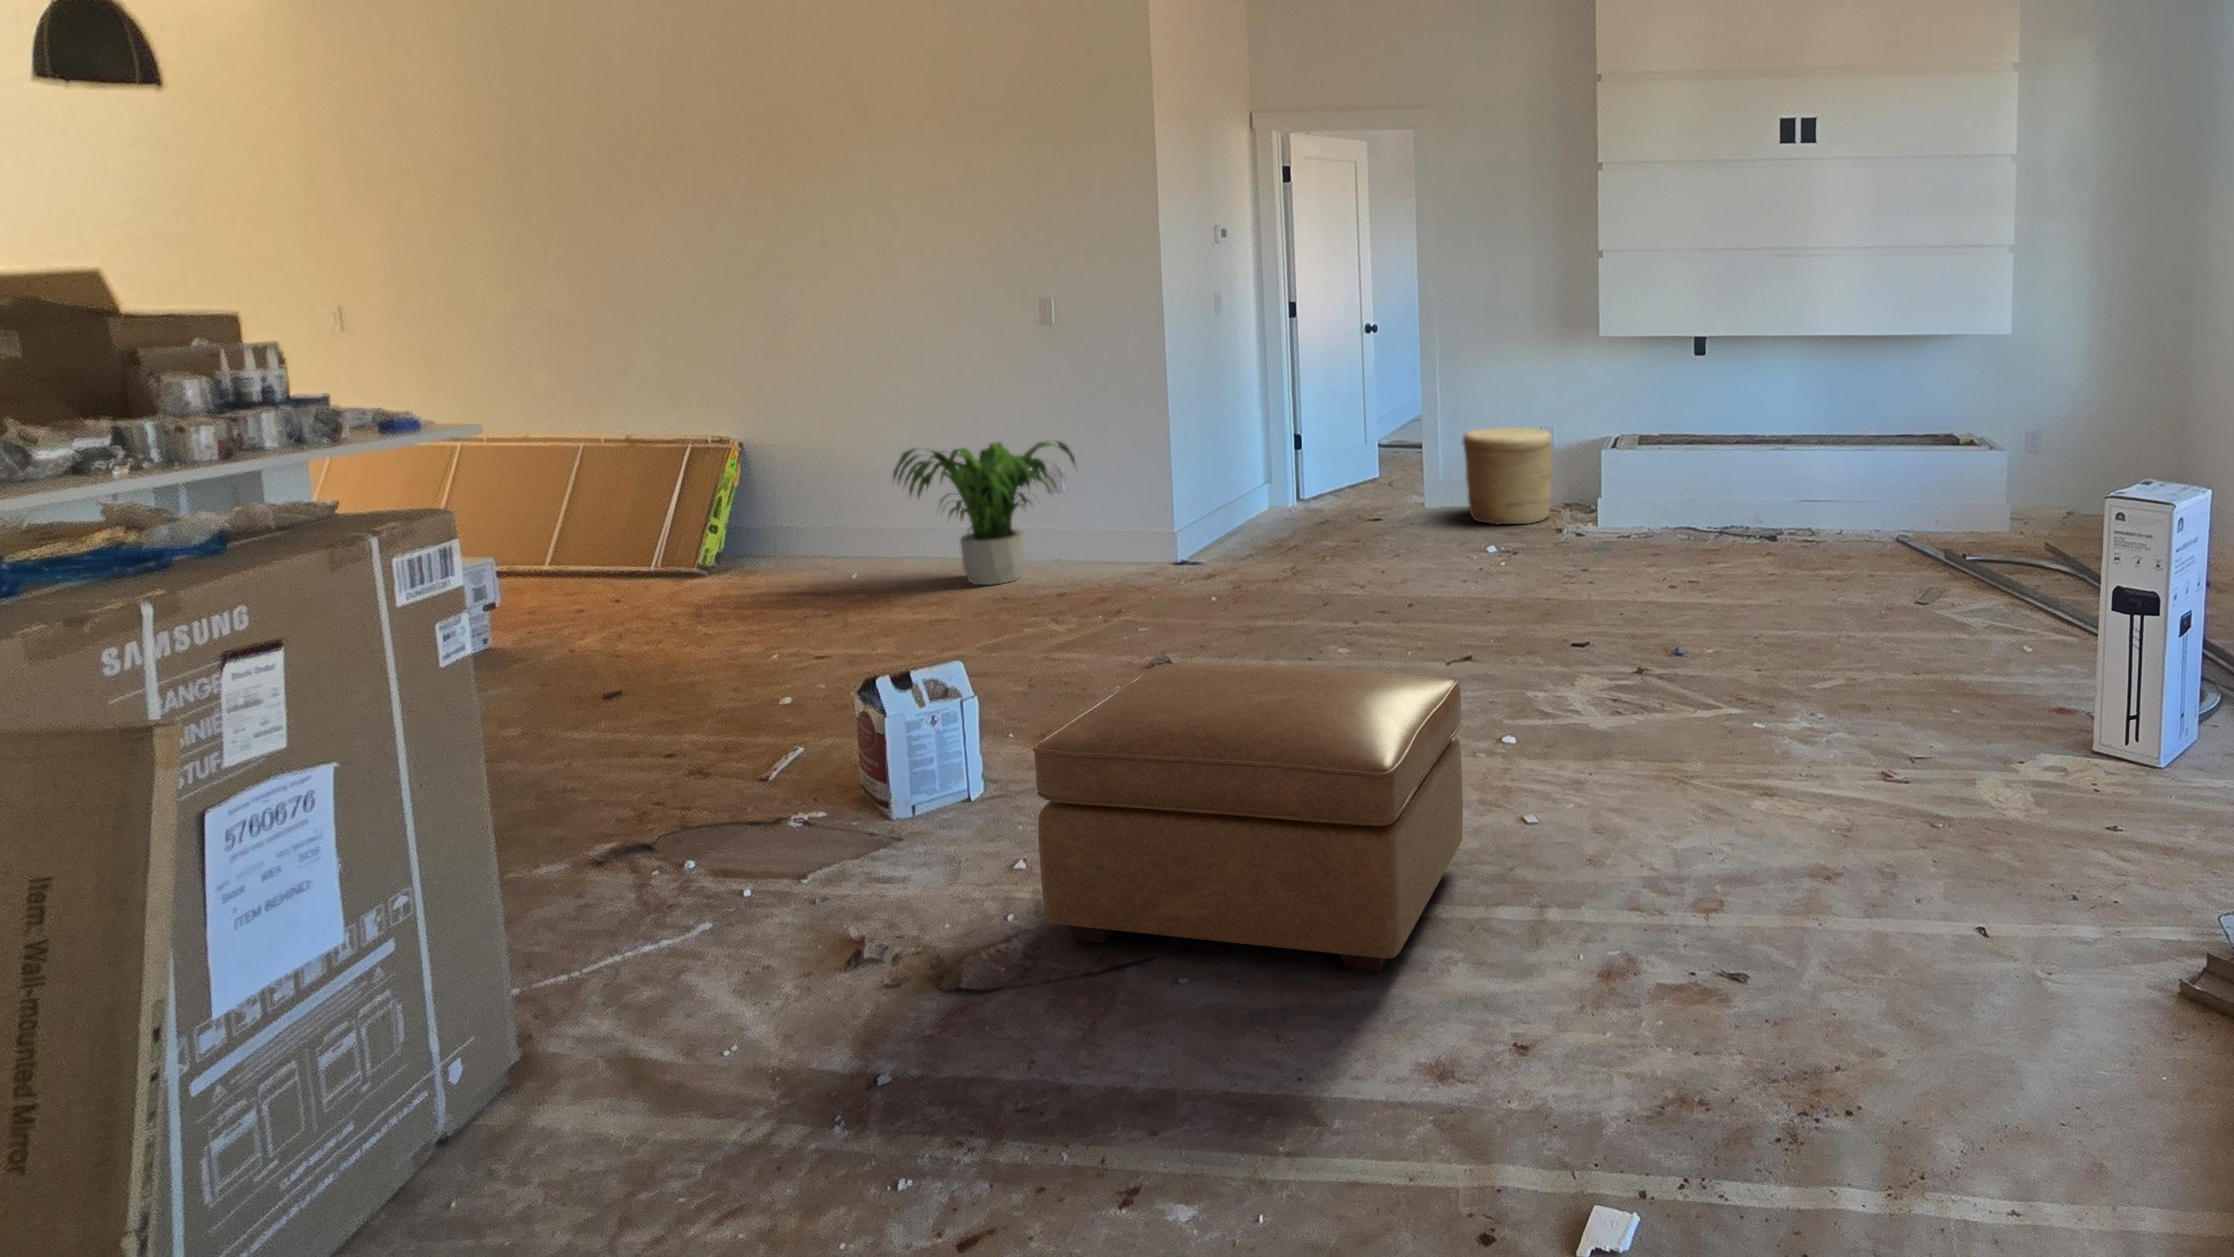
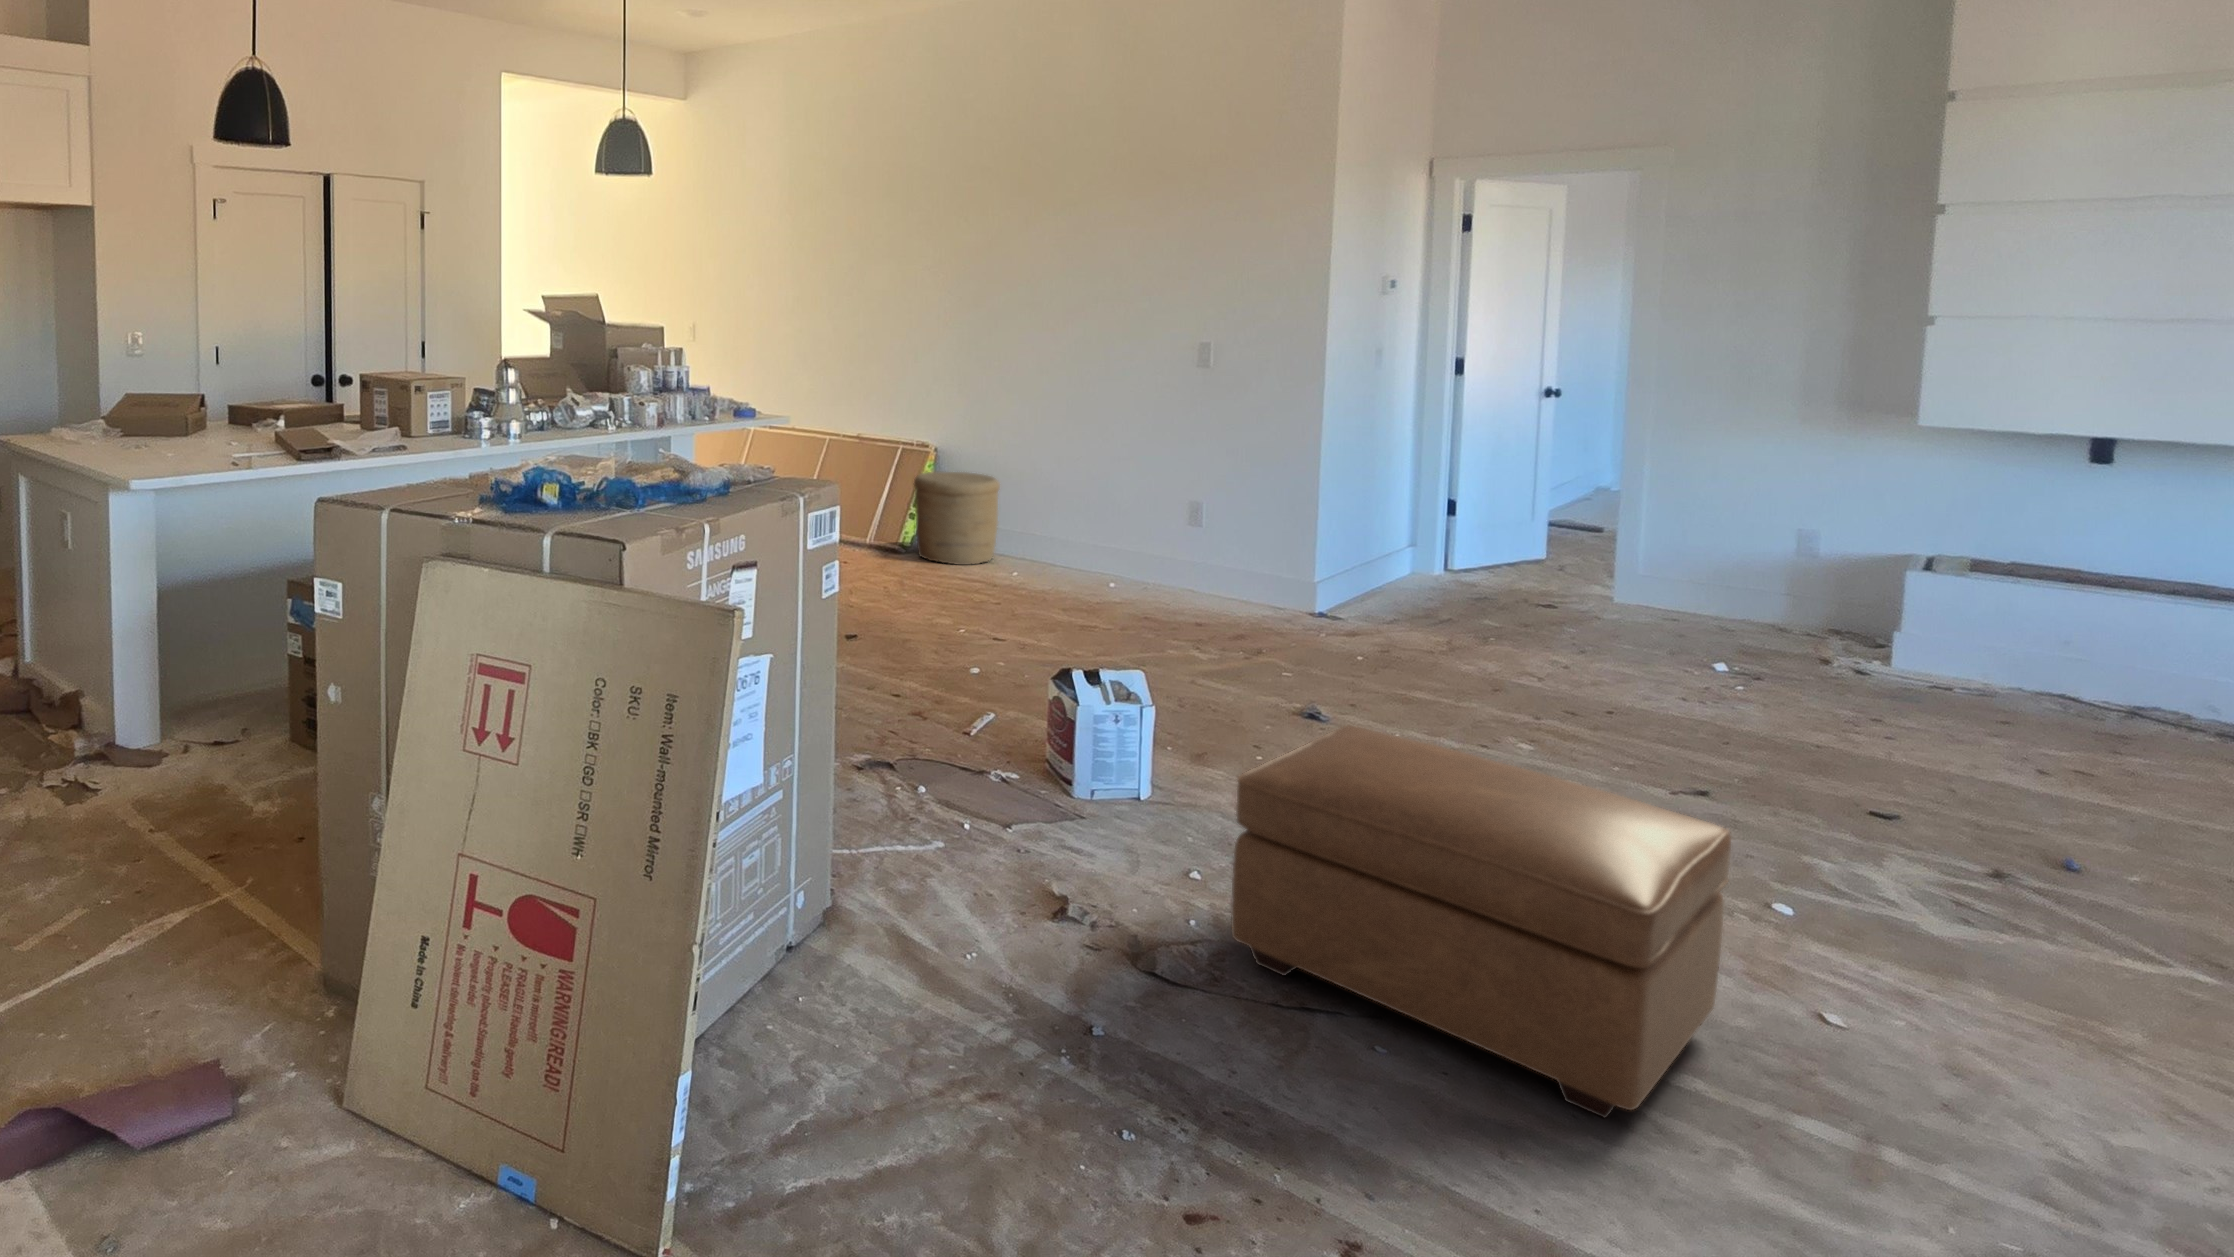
woven basket: present [1463,428,1552,525] -> present [914,472,1000,565]
potted plant: present [893,441,1077,585] -> none [1063,470,1230,602]

